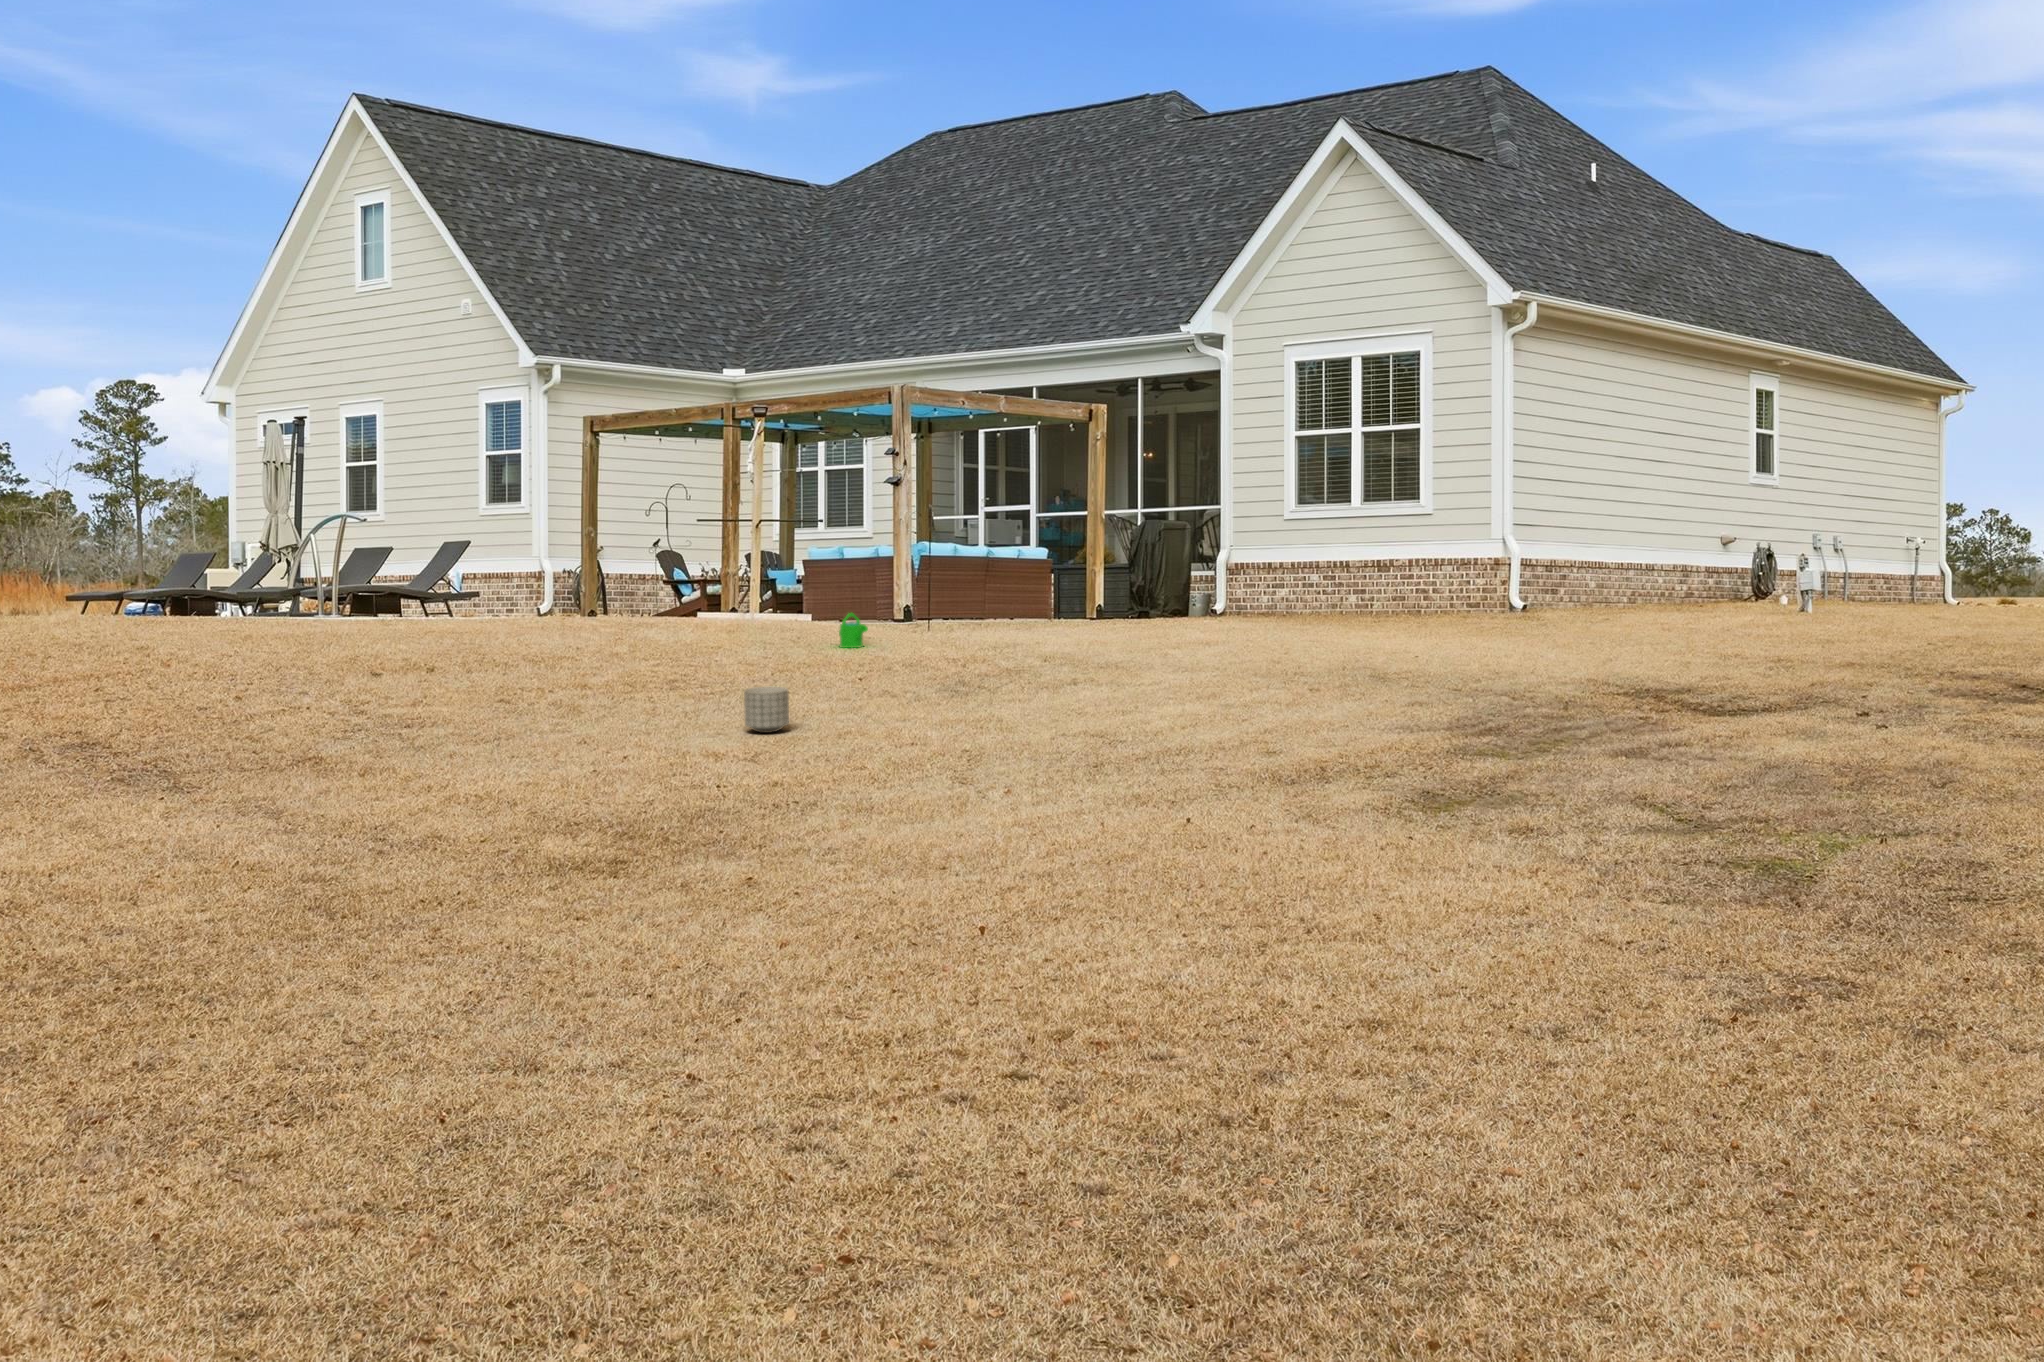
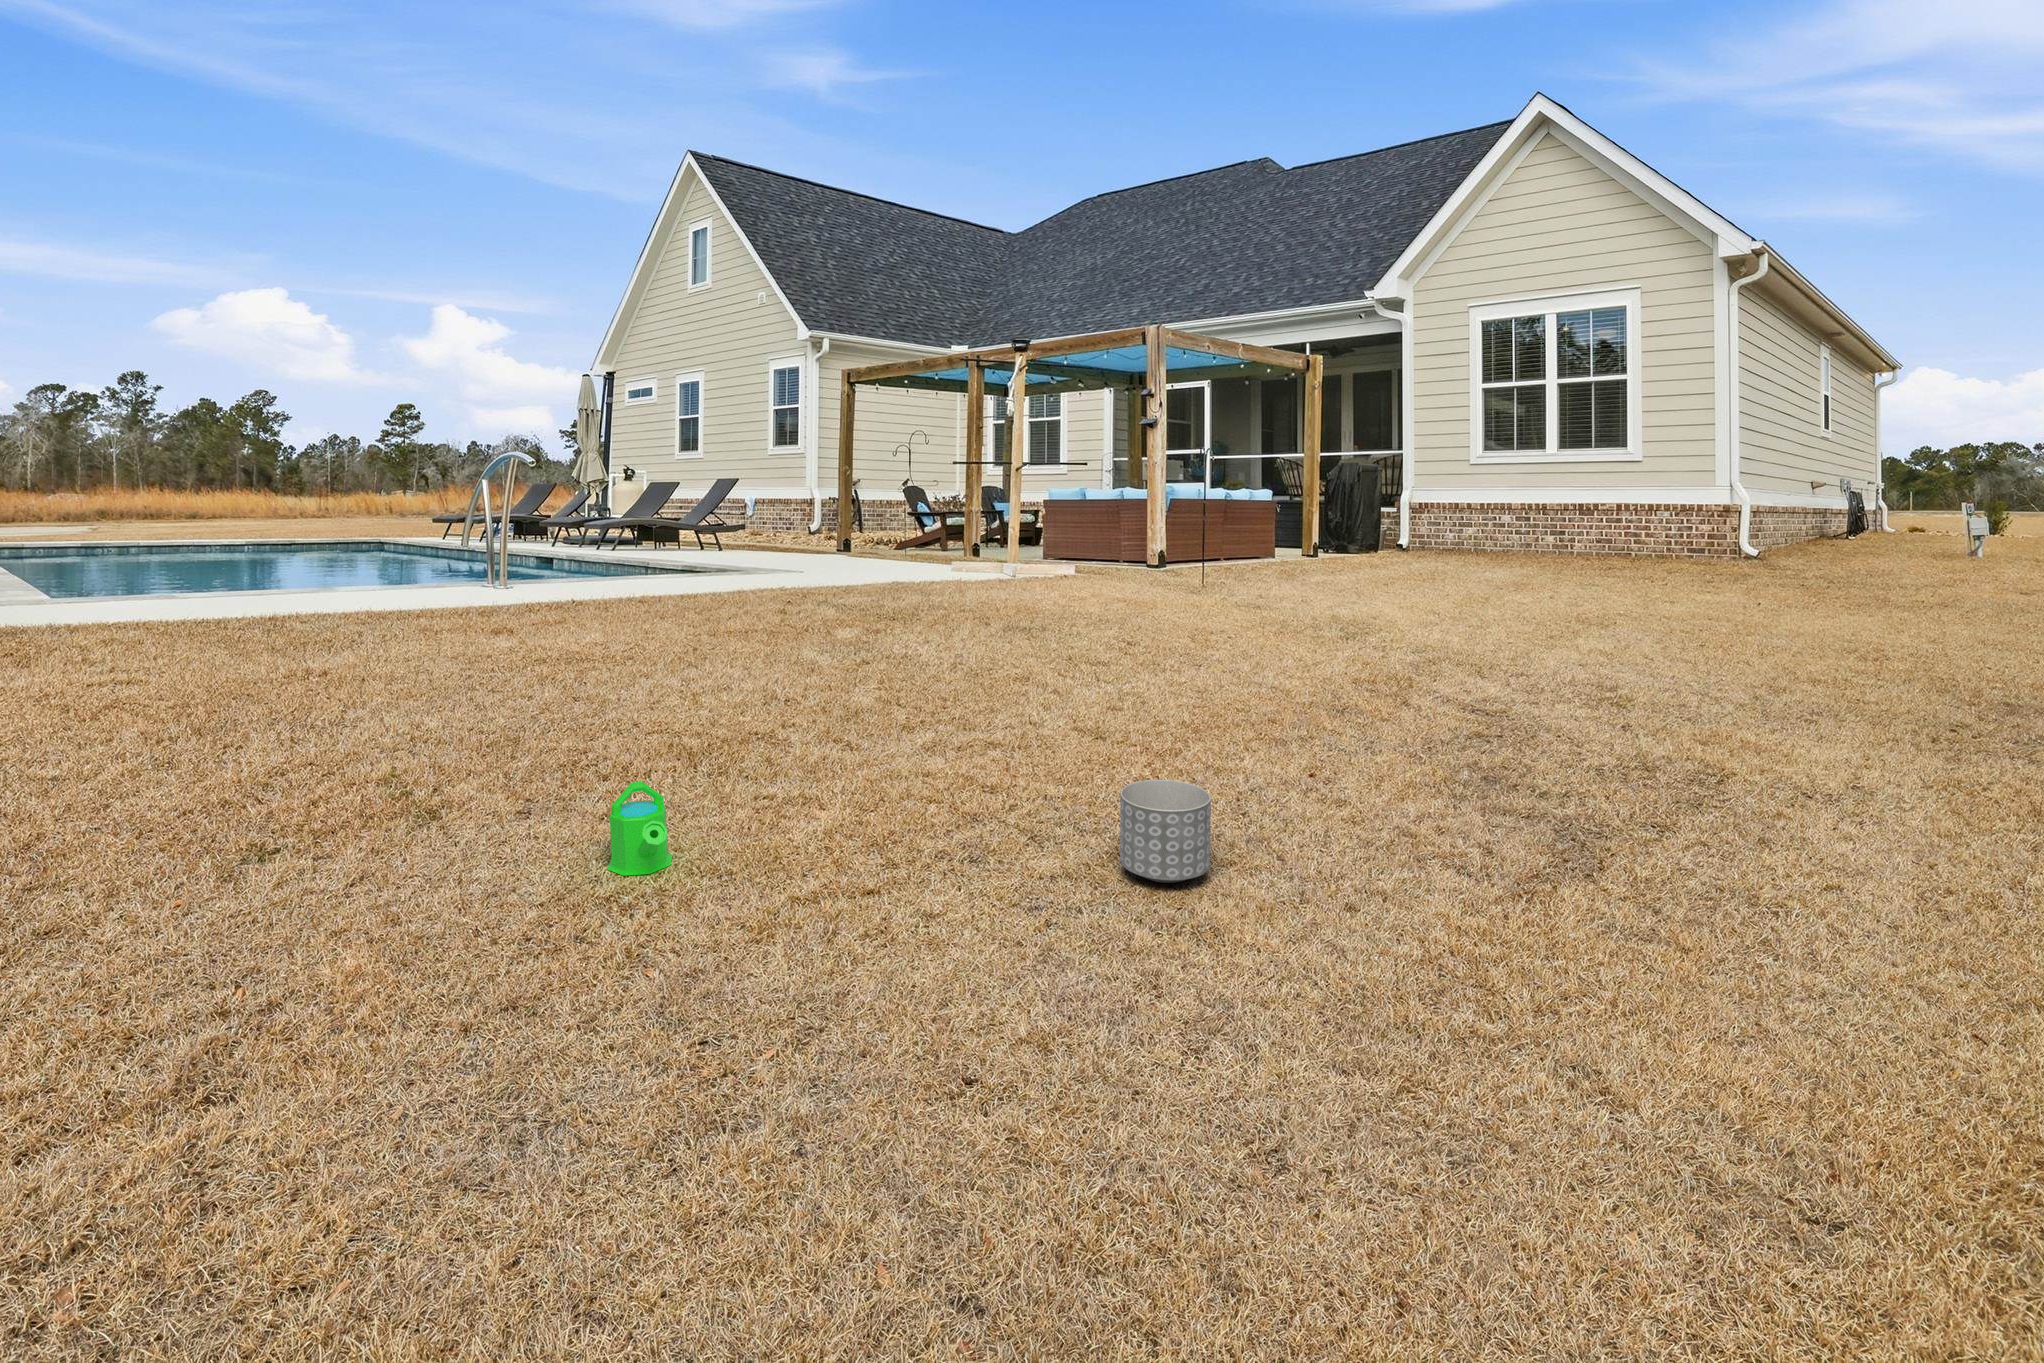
watering can: present [839,613,868,648] -> present [607,781,673,876]

